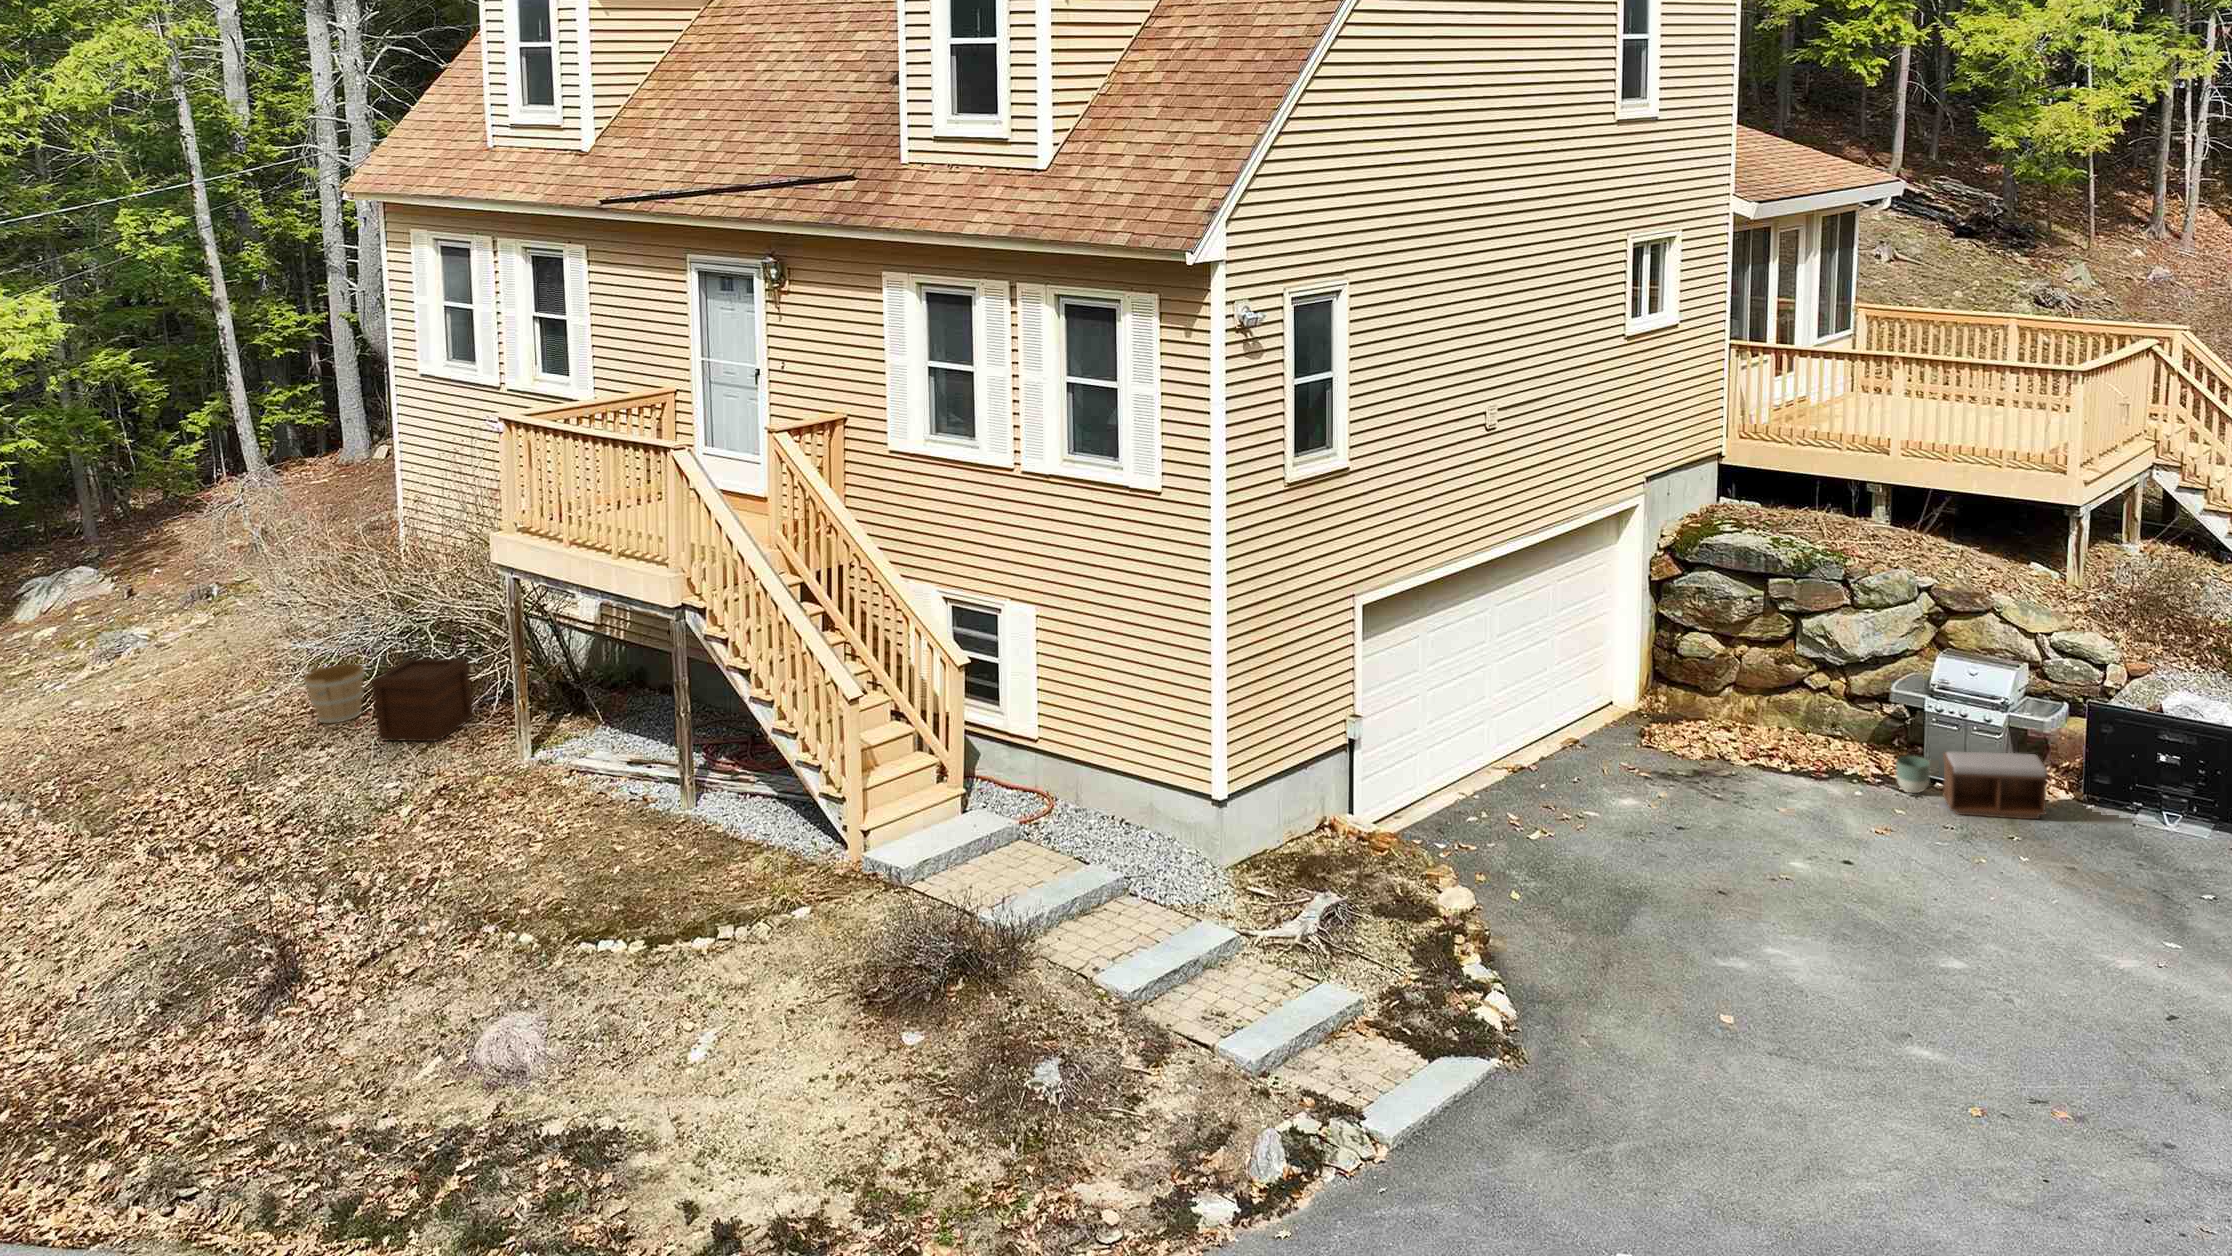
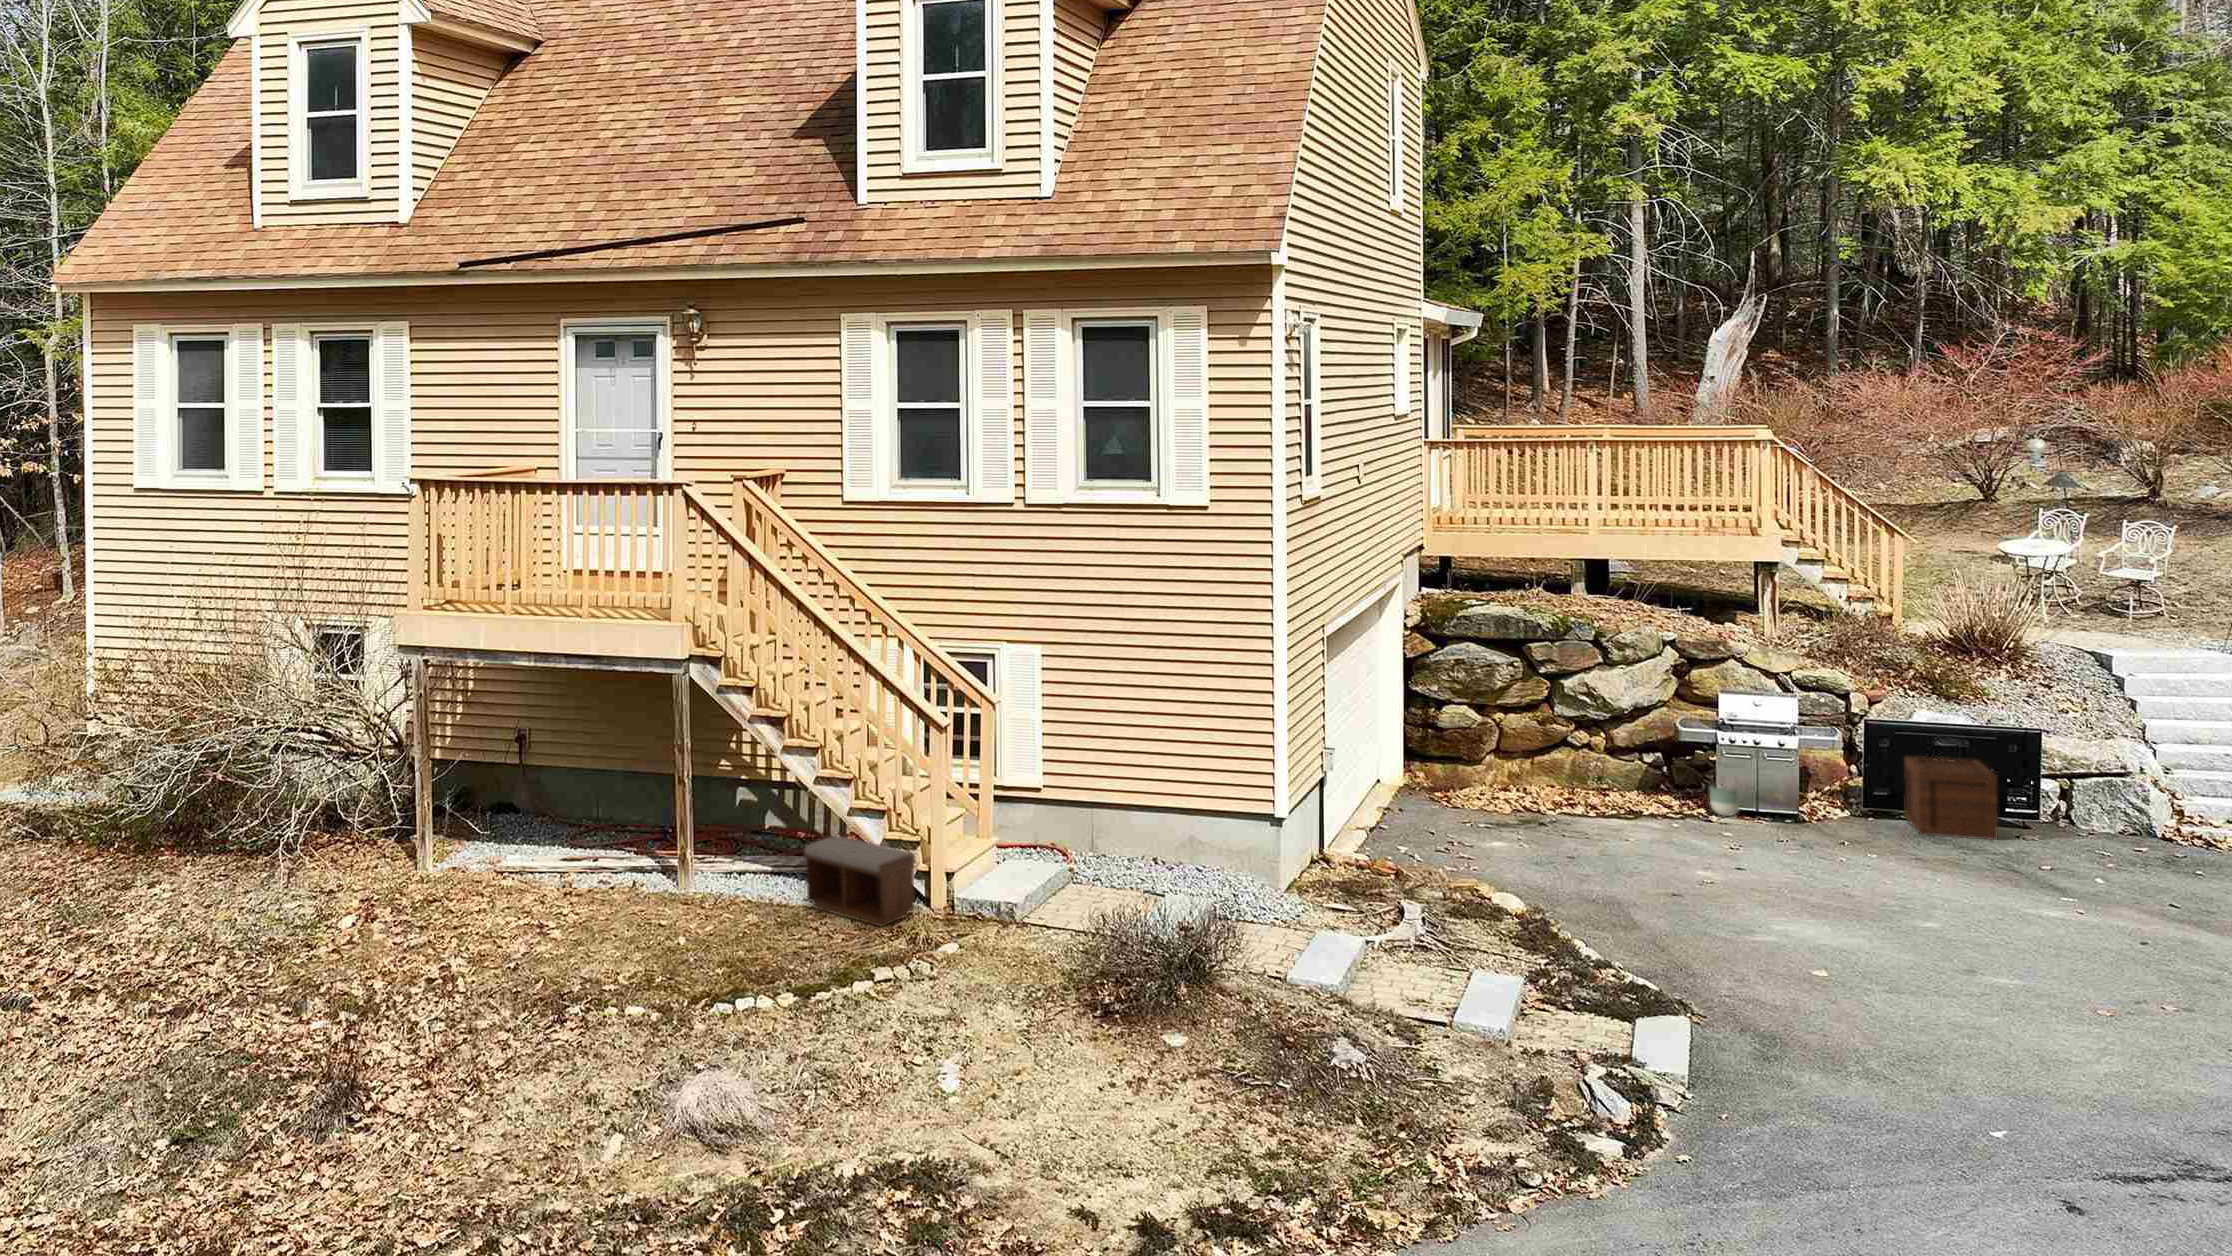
wooden crate: present [371,659,474,741] -> present [1905,757,1998,840]
wooden bucket: present [304,664,365,723] -> none [76,790,147,858]
bench: present [1943,752,2048,819] -> present [804,836,915,926]

